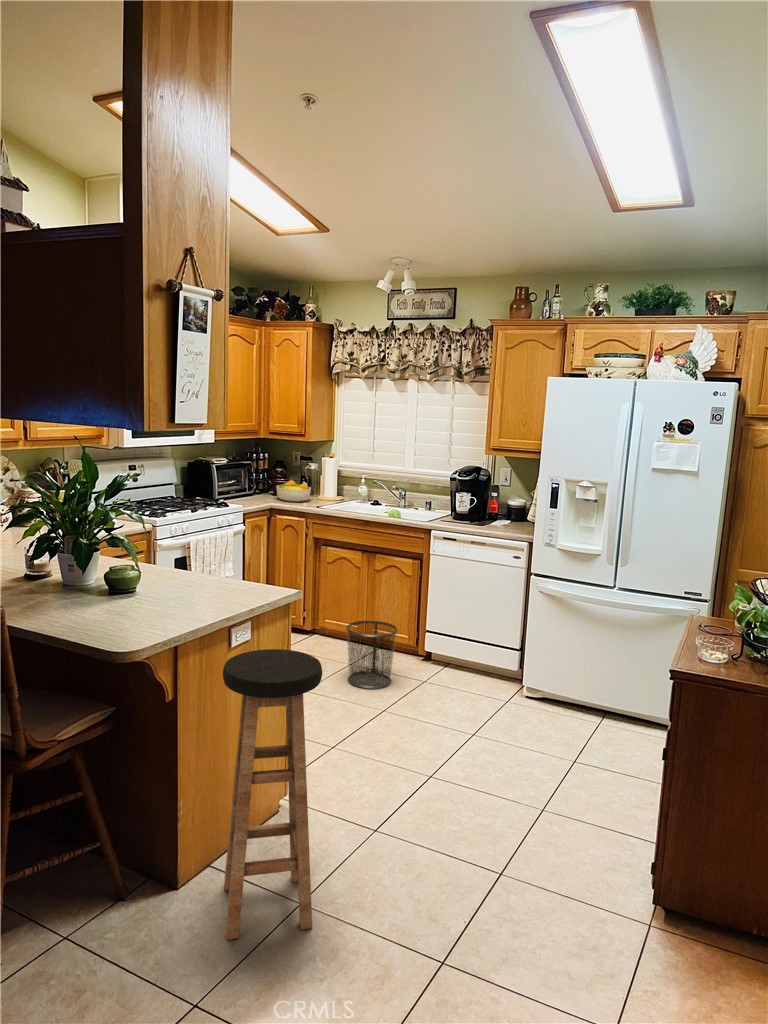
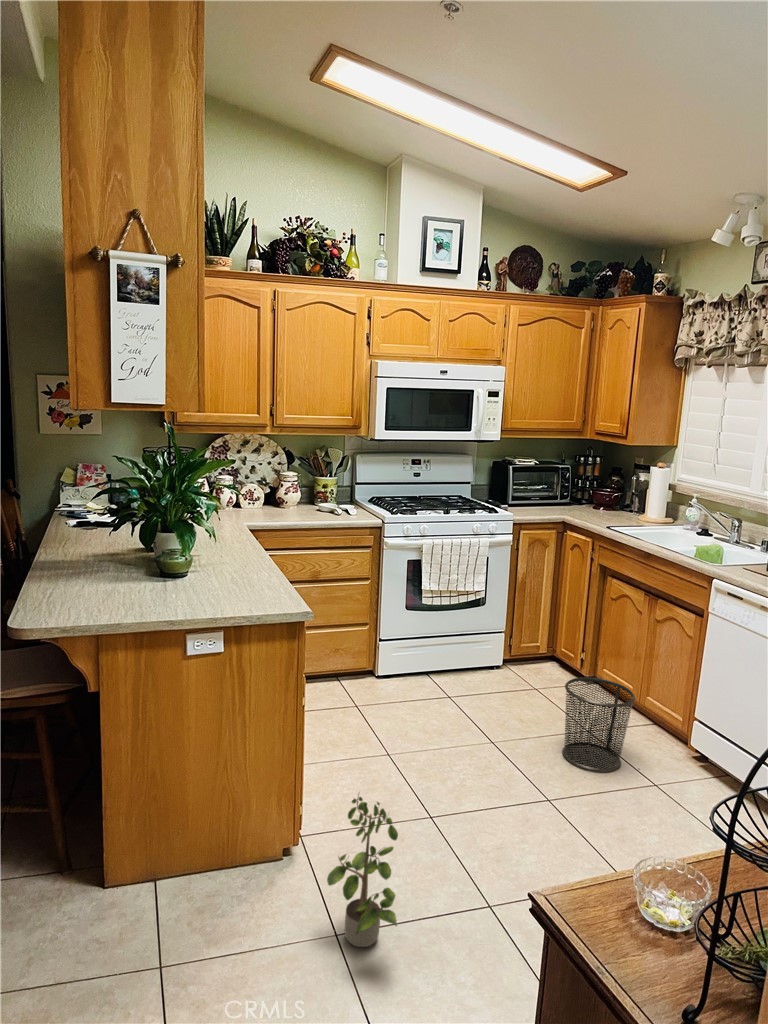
fruit bowl: present [277,480,311,502] -> none [581,491,626,519]
bar stool: present [223,649,322,940] -> none [118,655,249,986]
potted plant: none [350,727,424,845] -> present [327,795,398,947]

